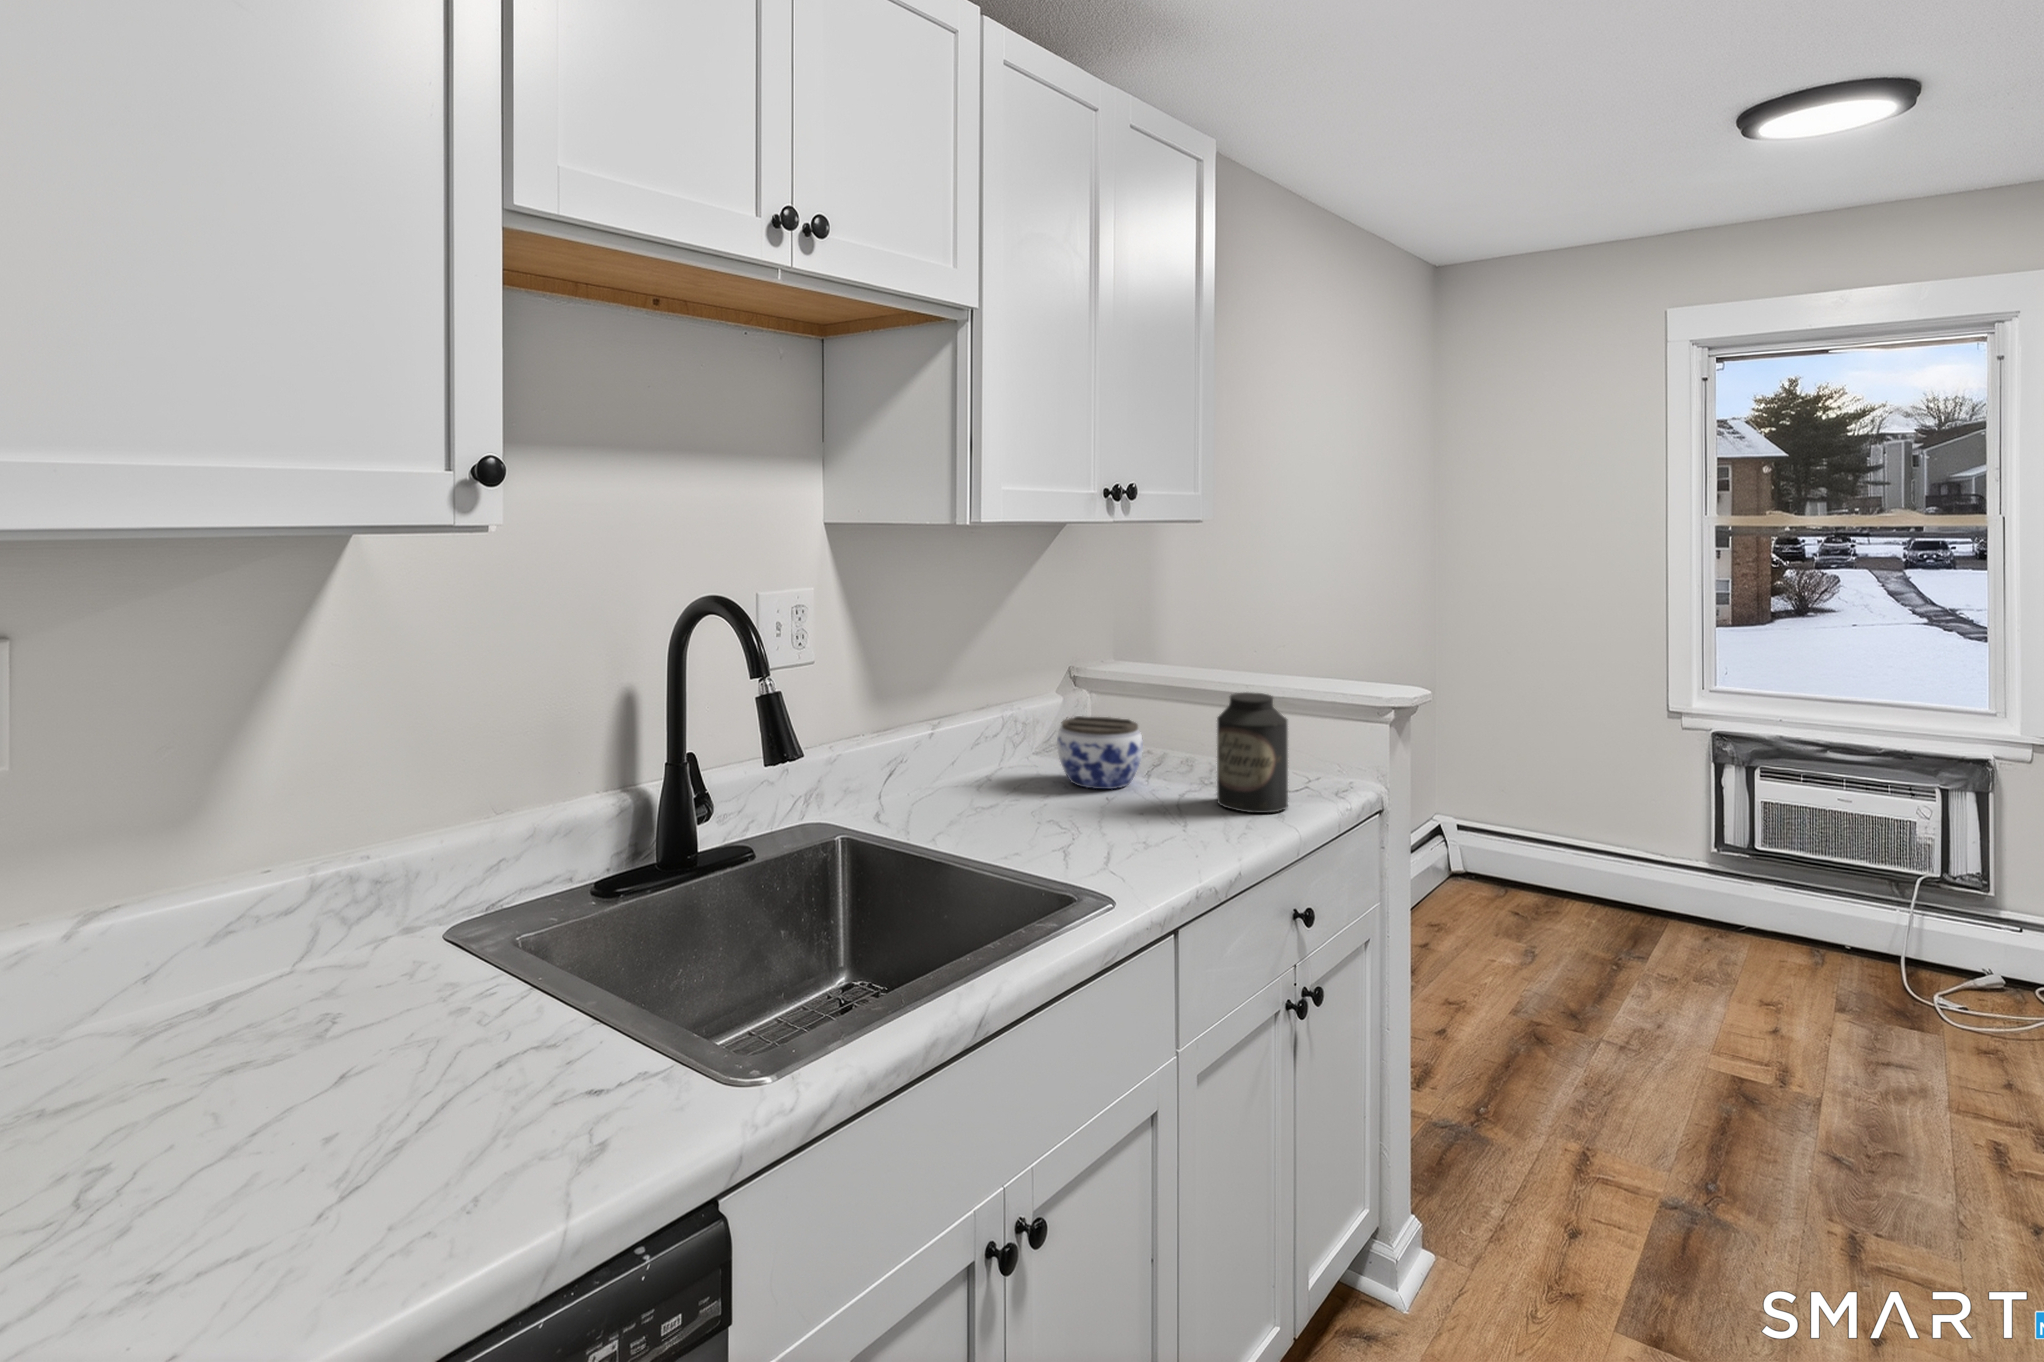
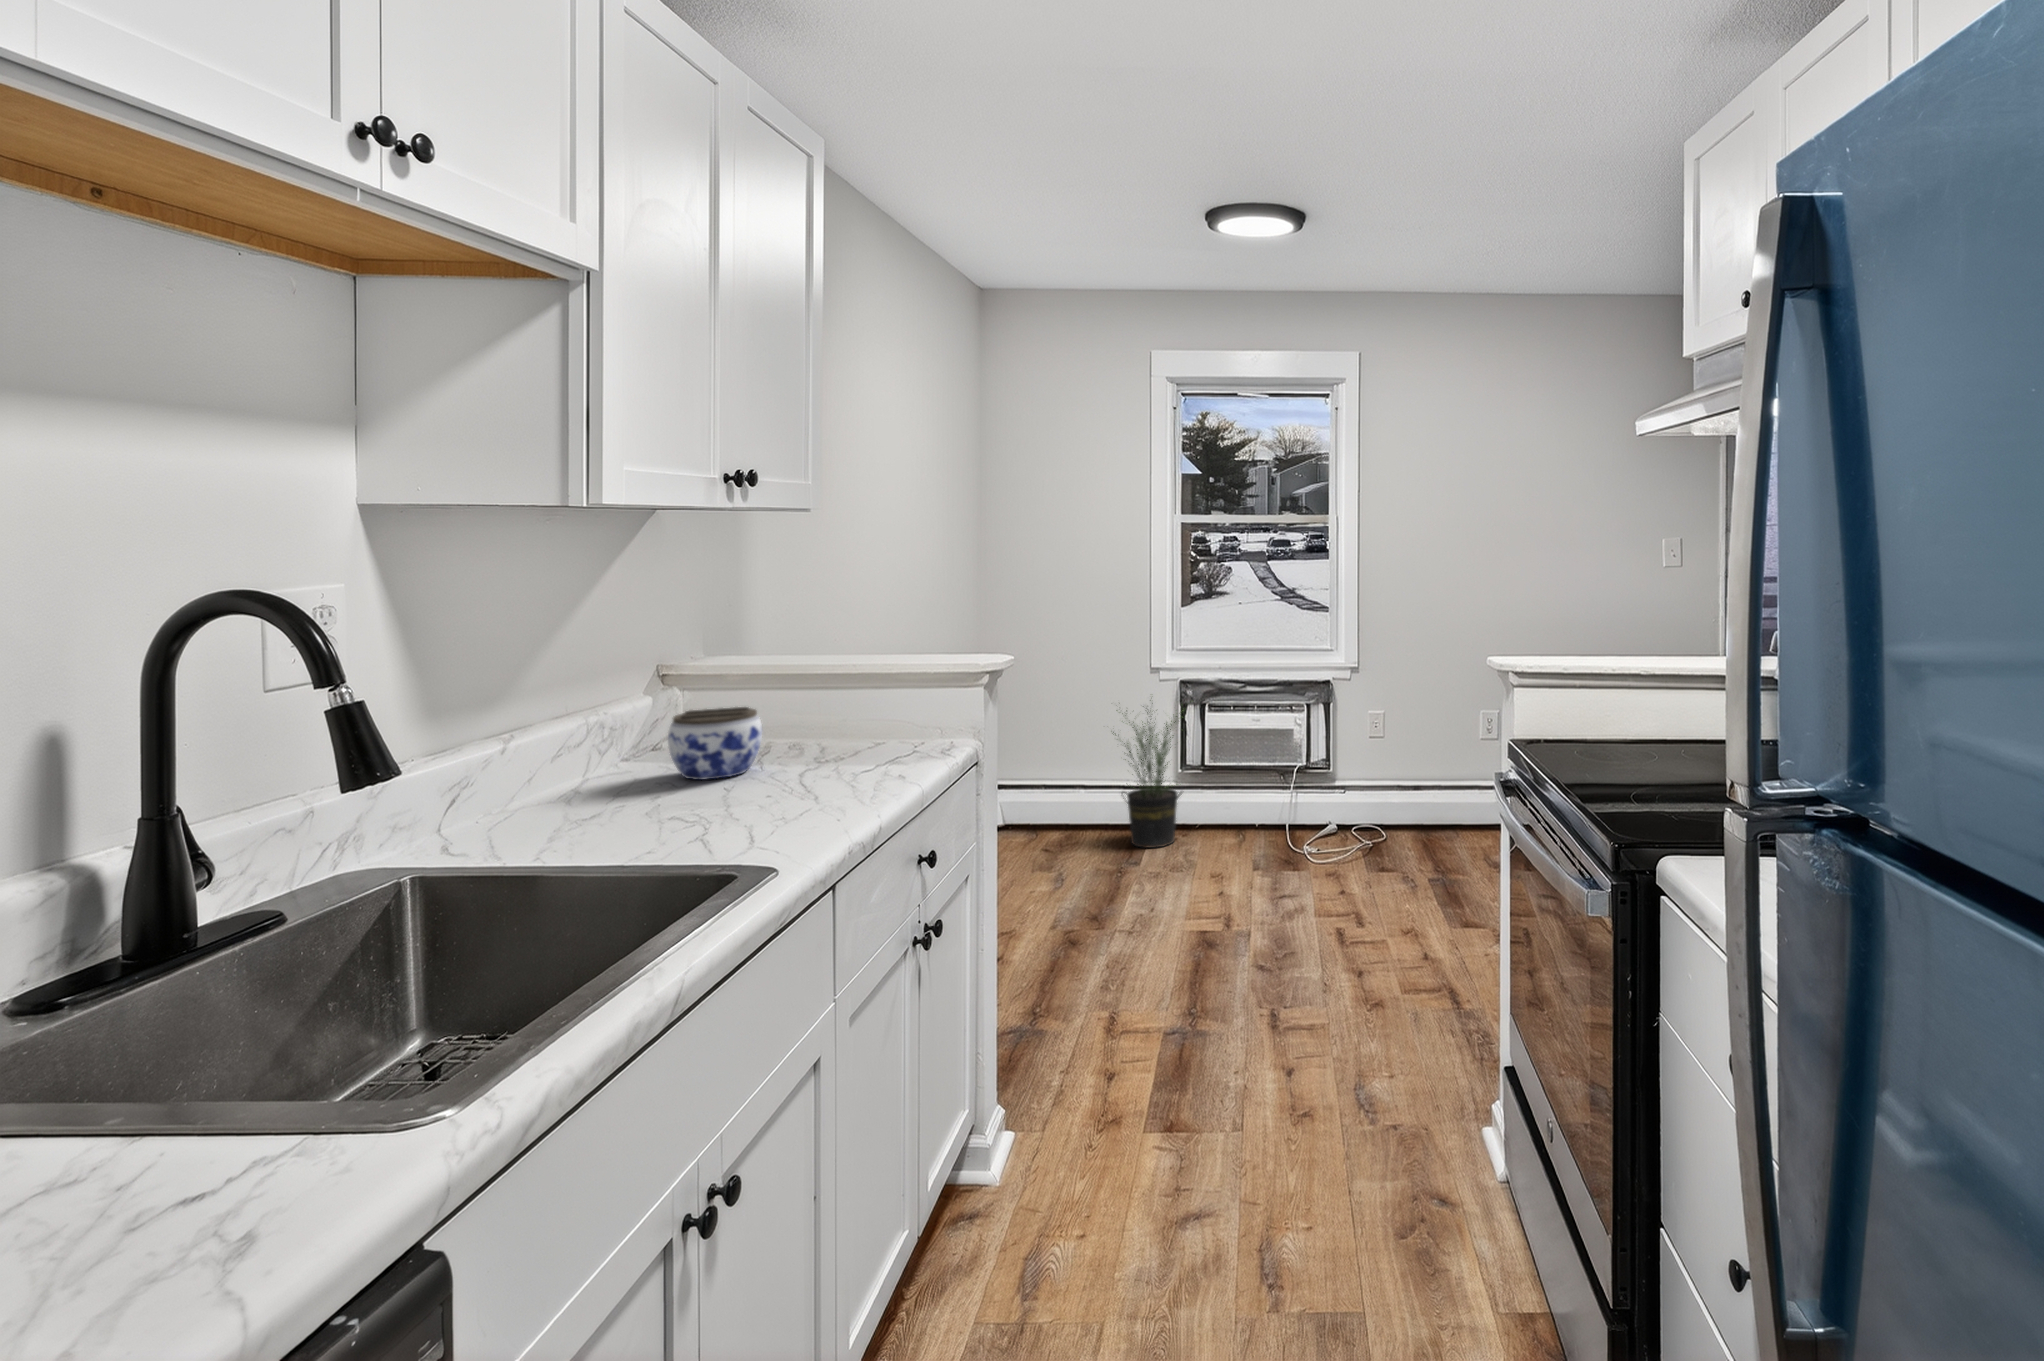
canister: present [1217,692,1288,813] -> none [841,664,908,773]
potted plant: none [1604,739,1748,944] -> present [1112,700,1186,848]

